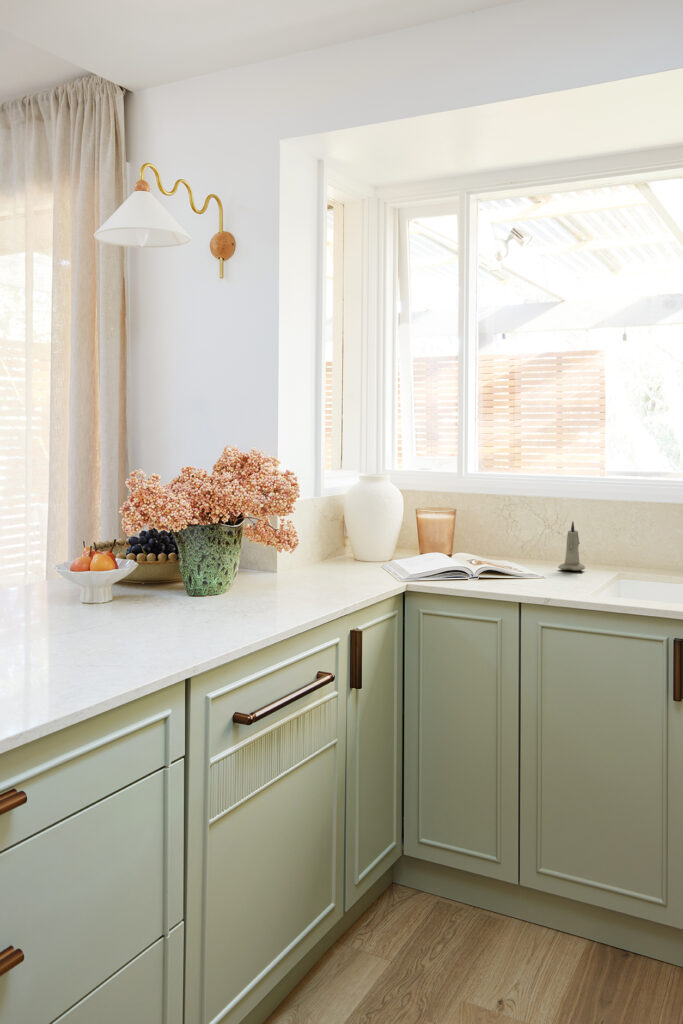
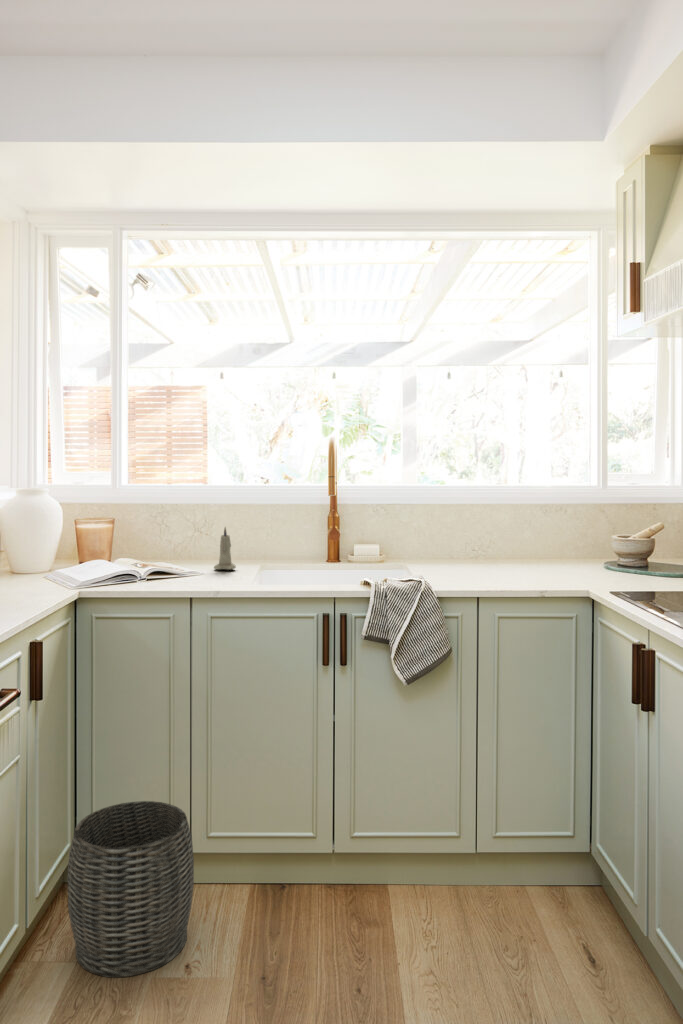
woven basket: none [381,810,510,987] -> present [68,801,194,977]

